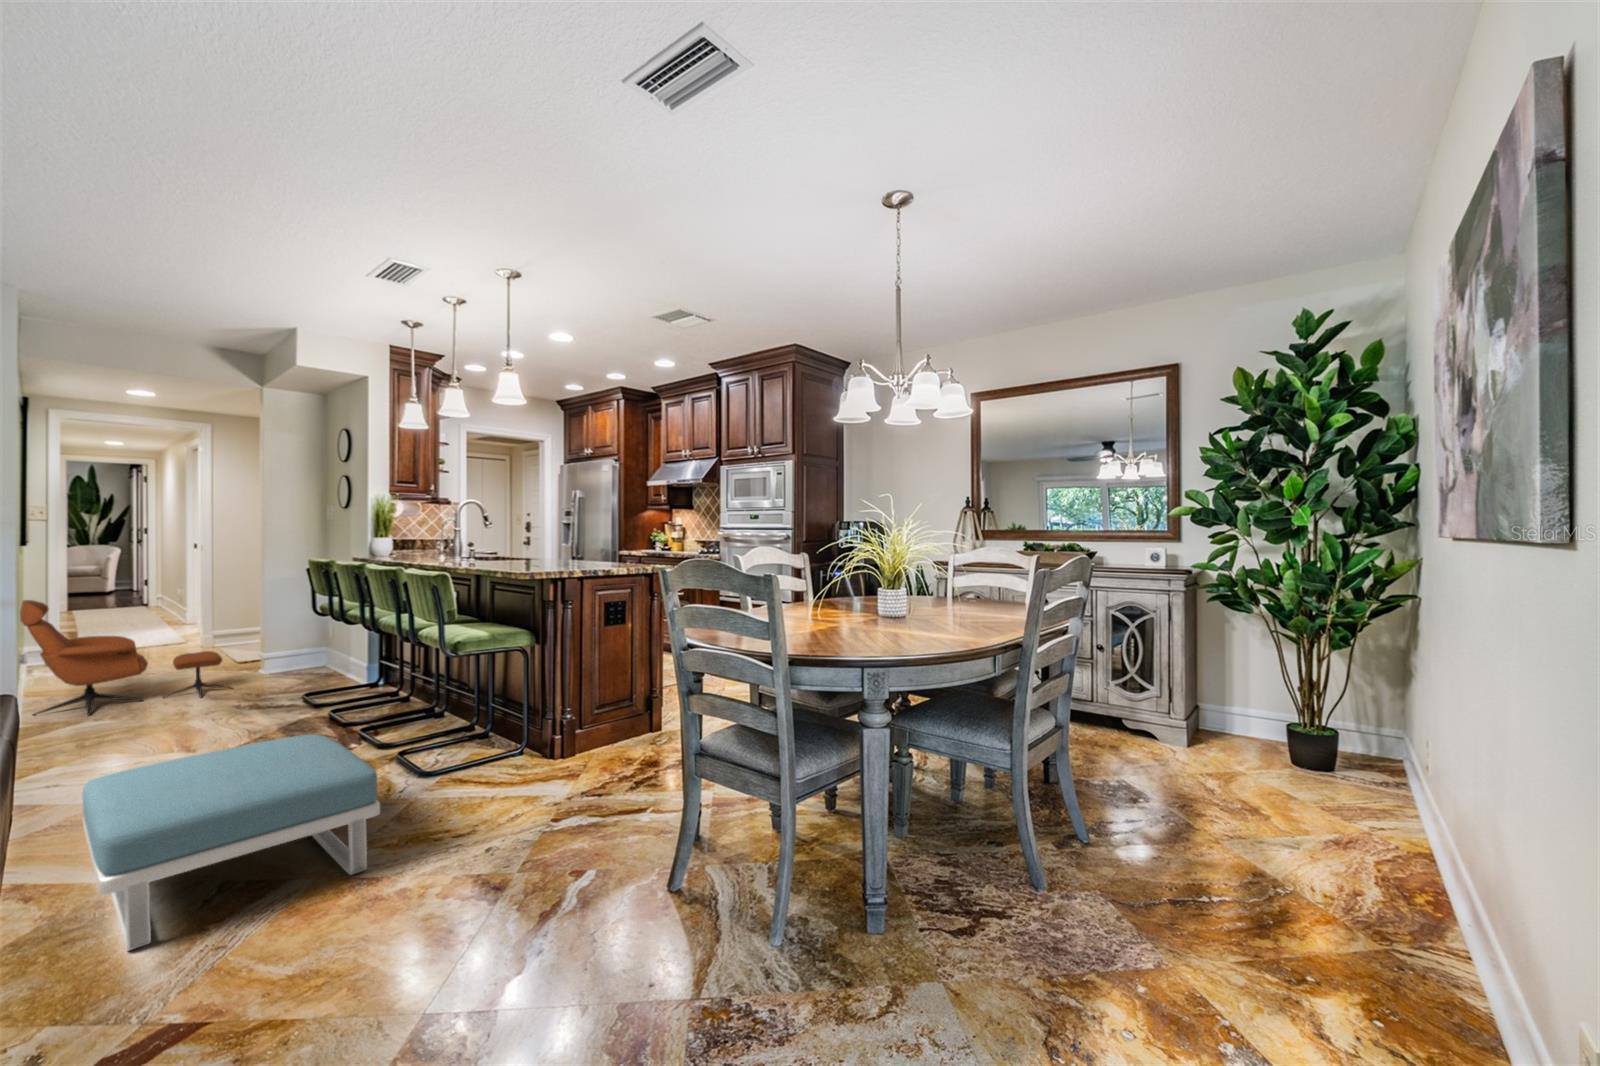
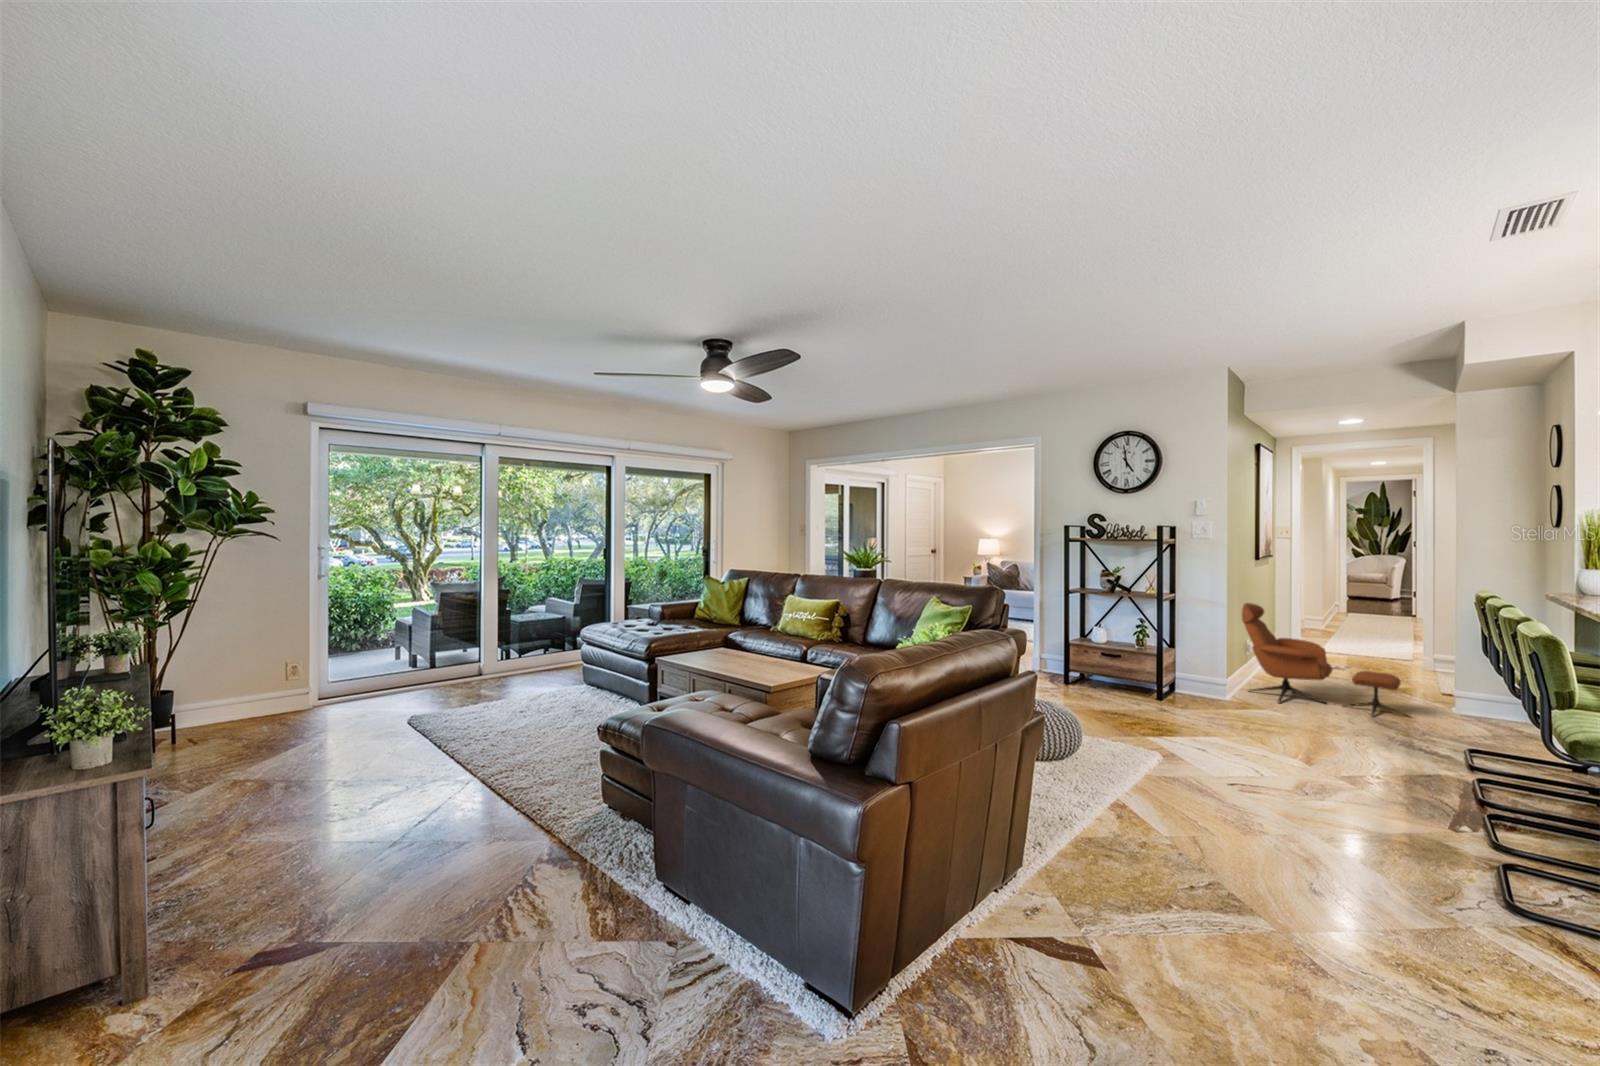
footstool: present [82,734,380,951] -> none [1110,752,1354,956]

